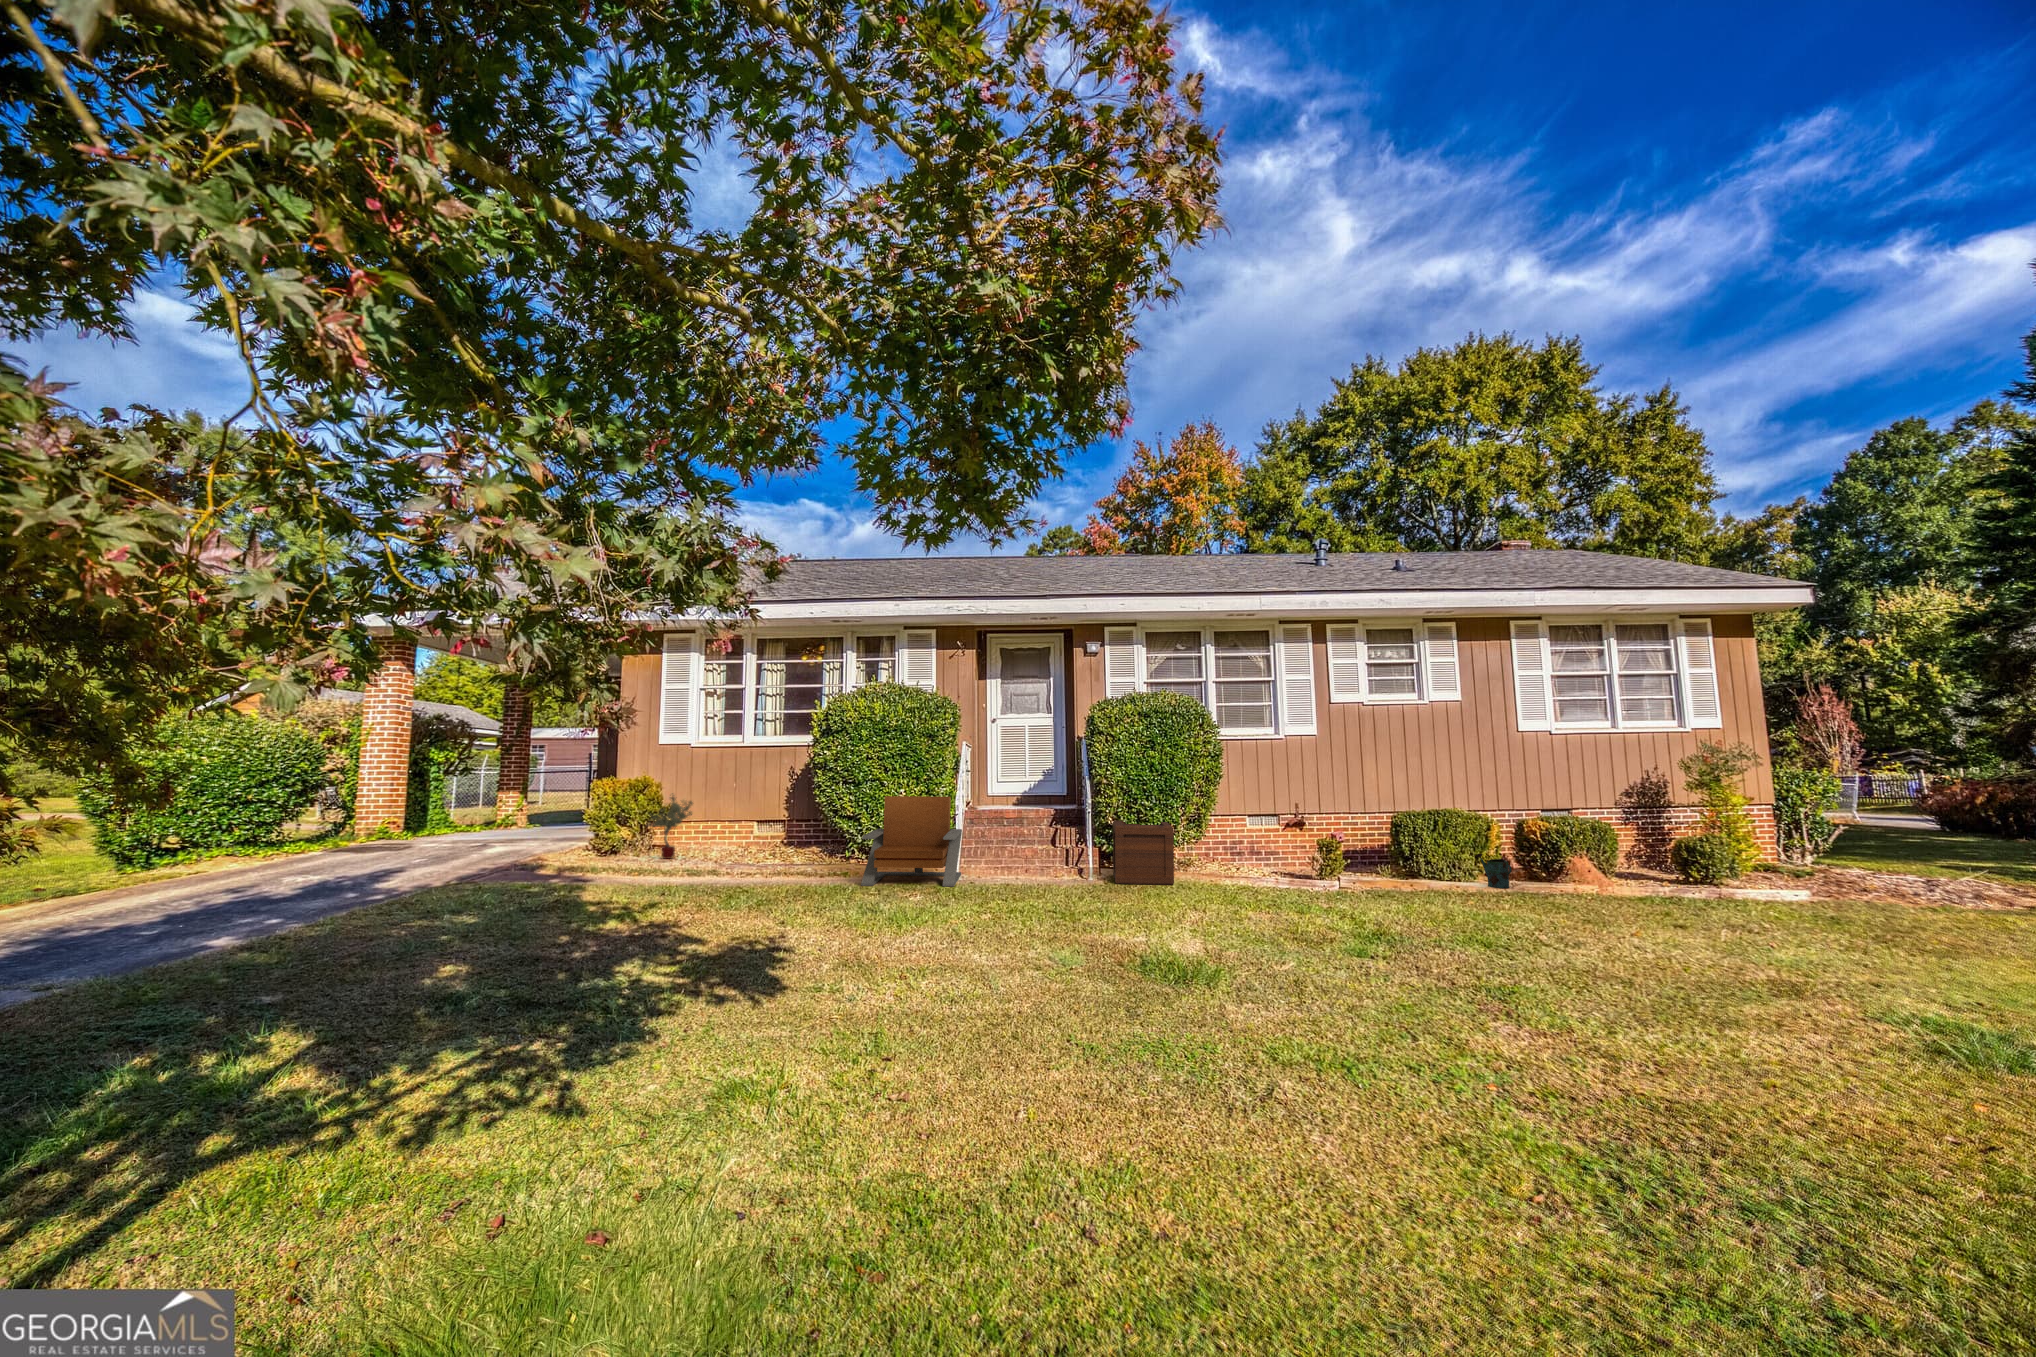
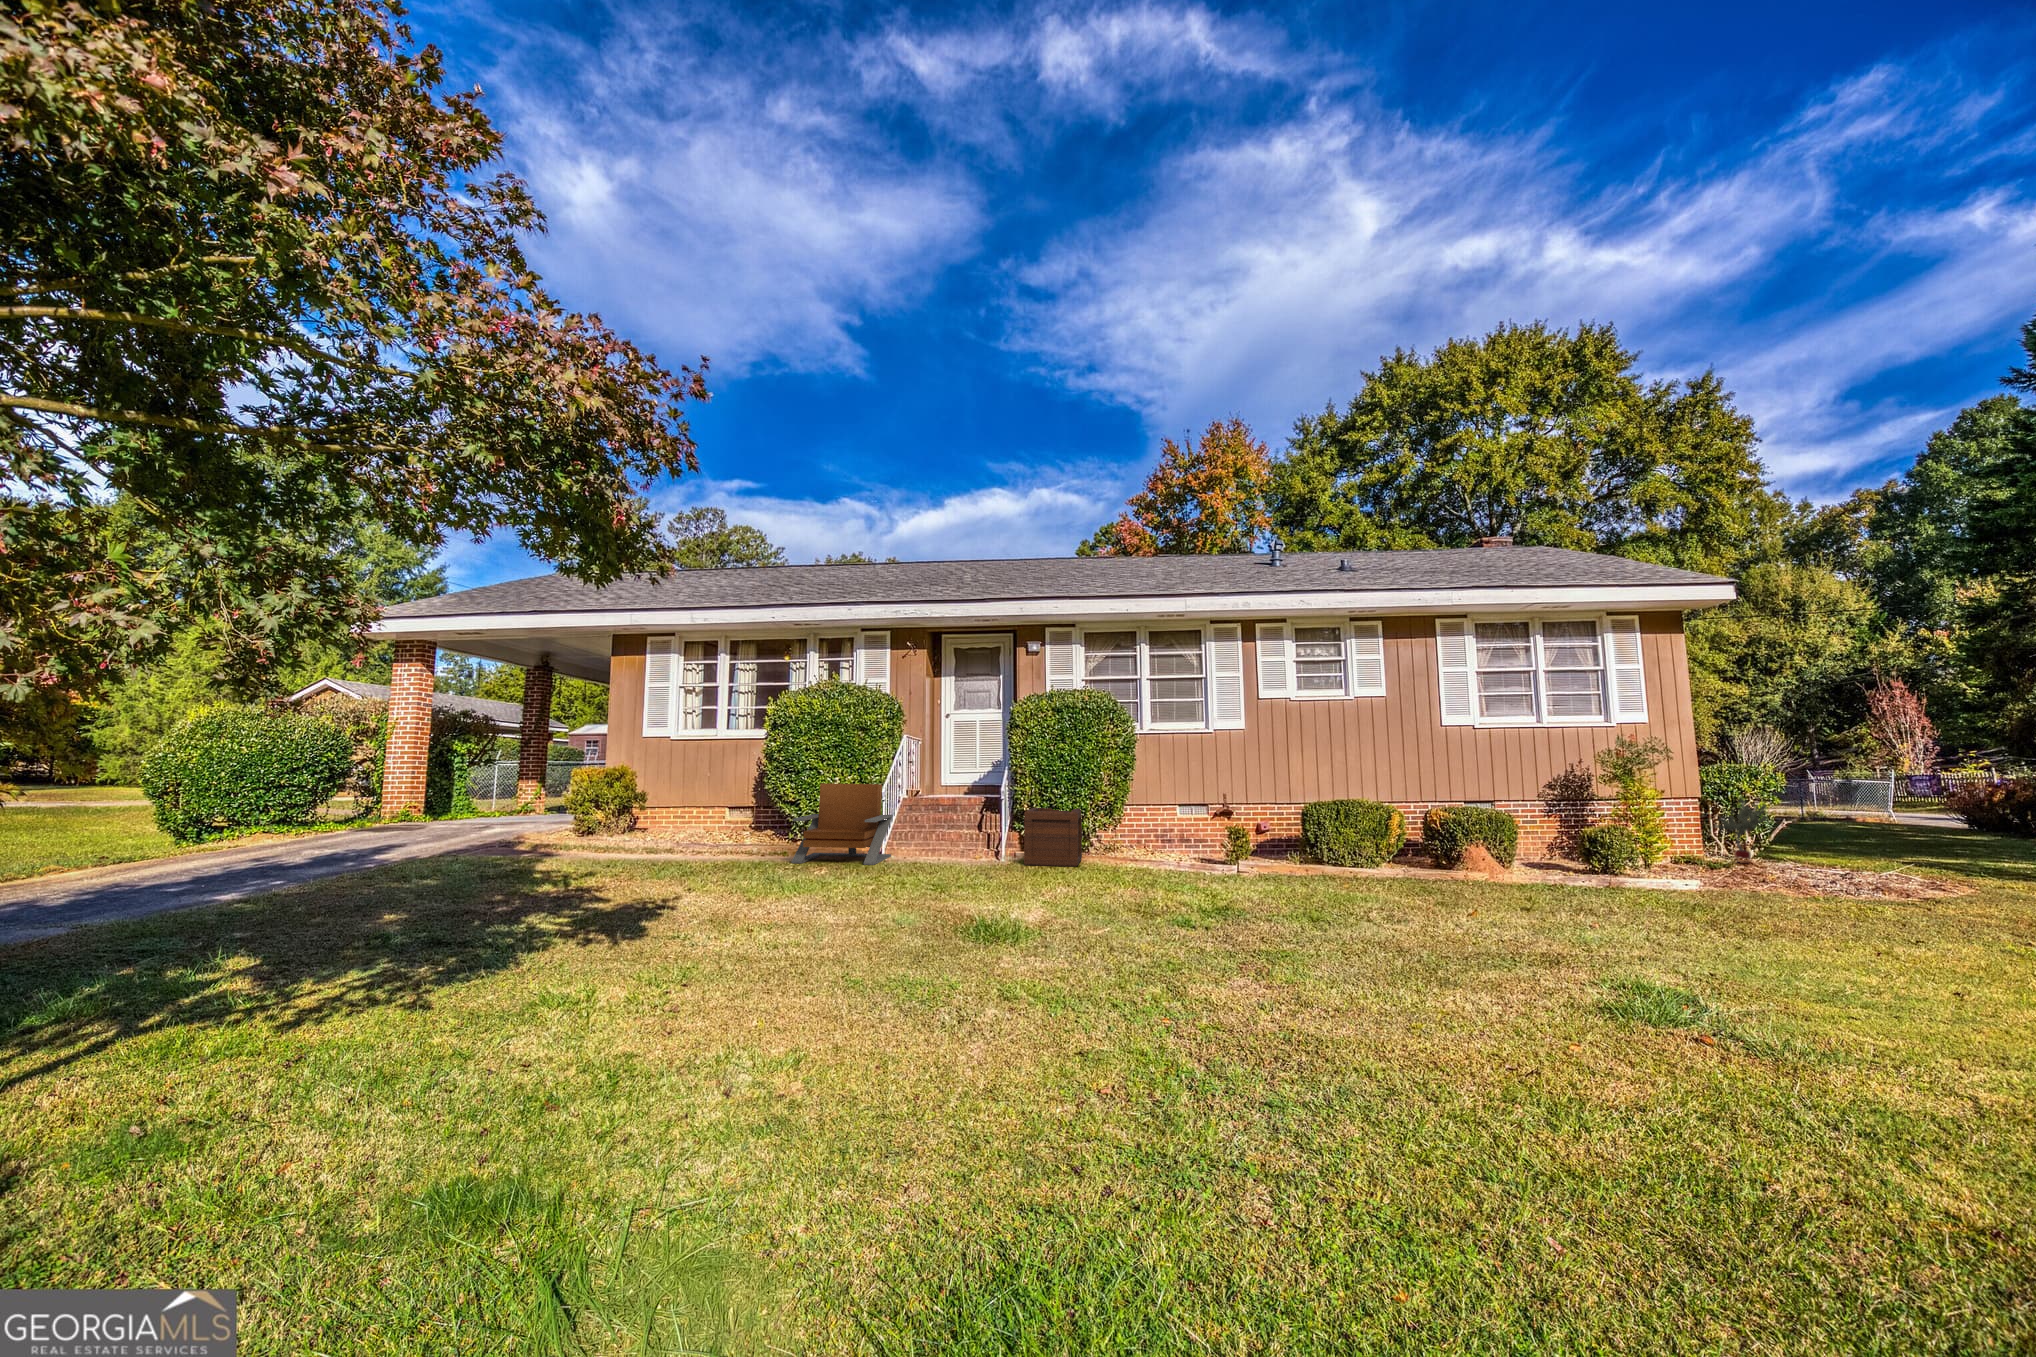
potted tree: present [647,795,693,859] -> present [1714,796,1768,864]
watering can: present [1476,853,1512,888] -> none [1373,841,1400,874]

